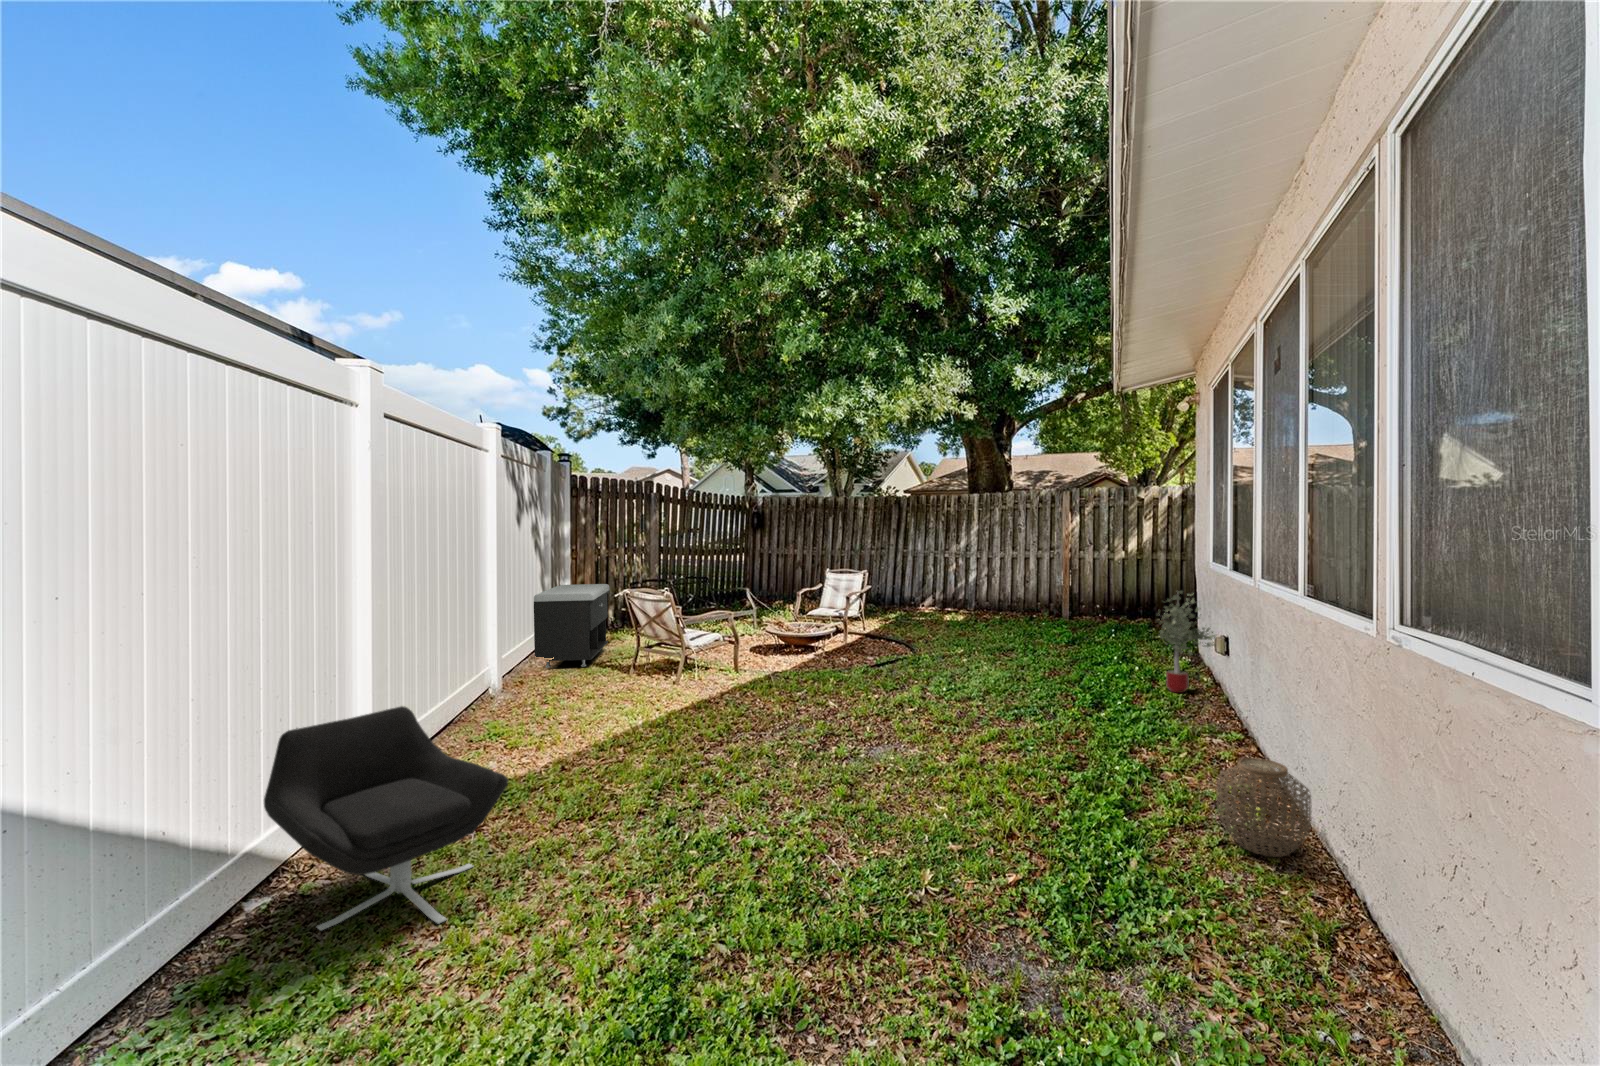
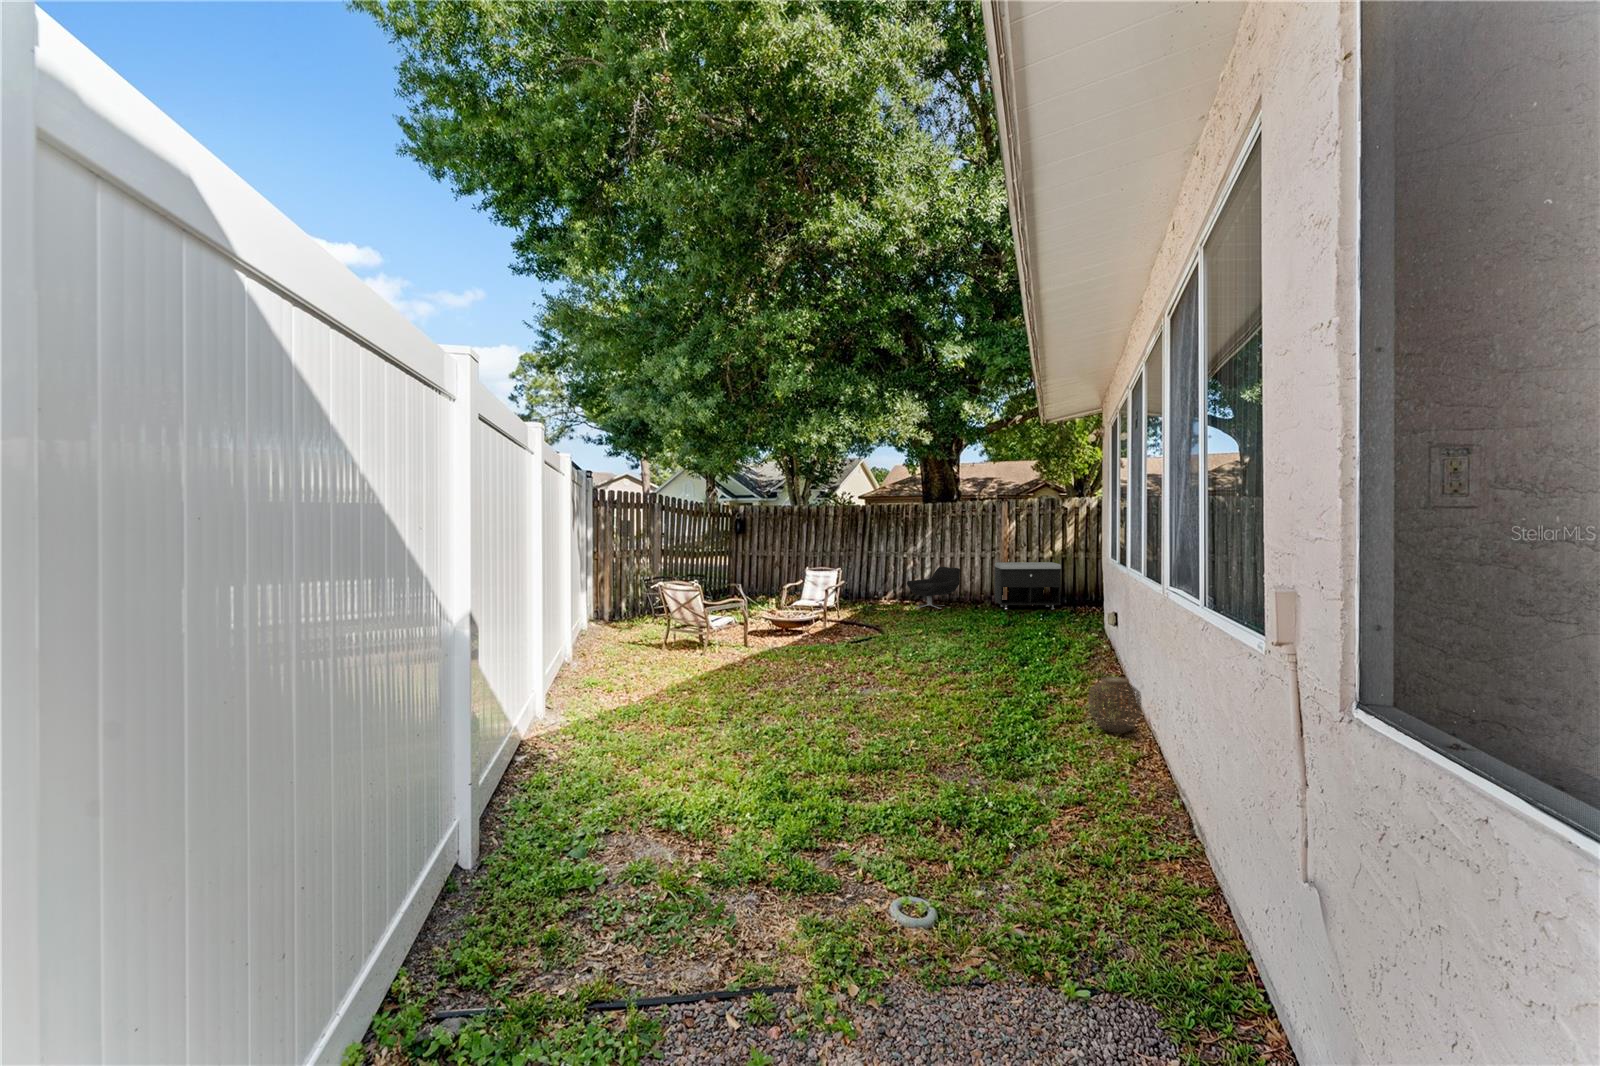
storage bench: present [534,584,610,668] -> present [995,562,1061,609]
potted tree: present [1157,591,1216,693] -> none [1066,580,1111,656]
lounge chair: present [264,706,509,930] -> present [907,567,960,609]

